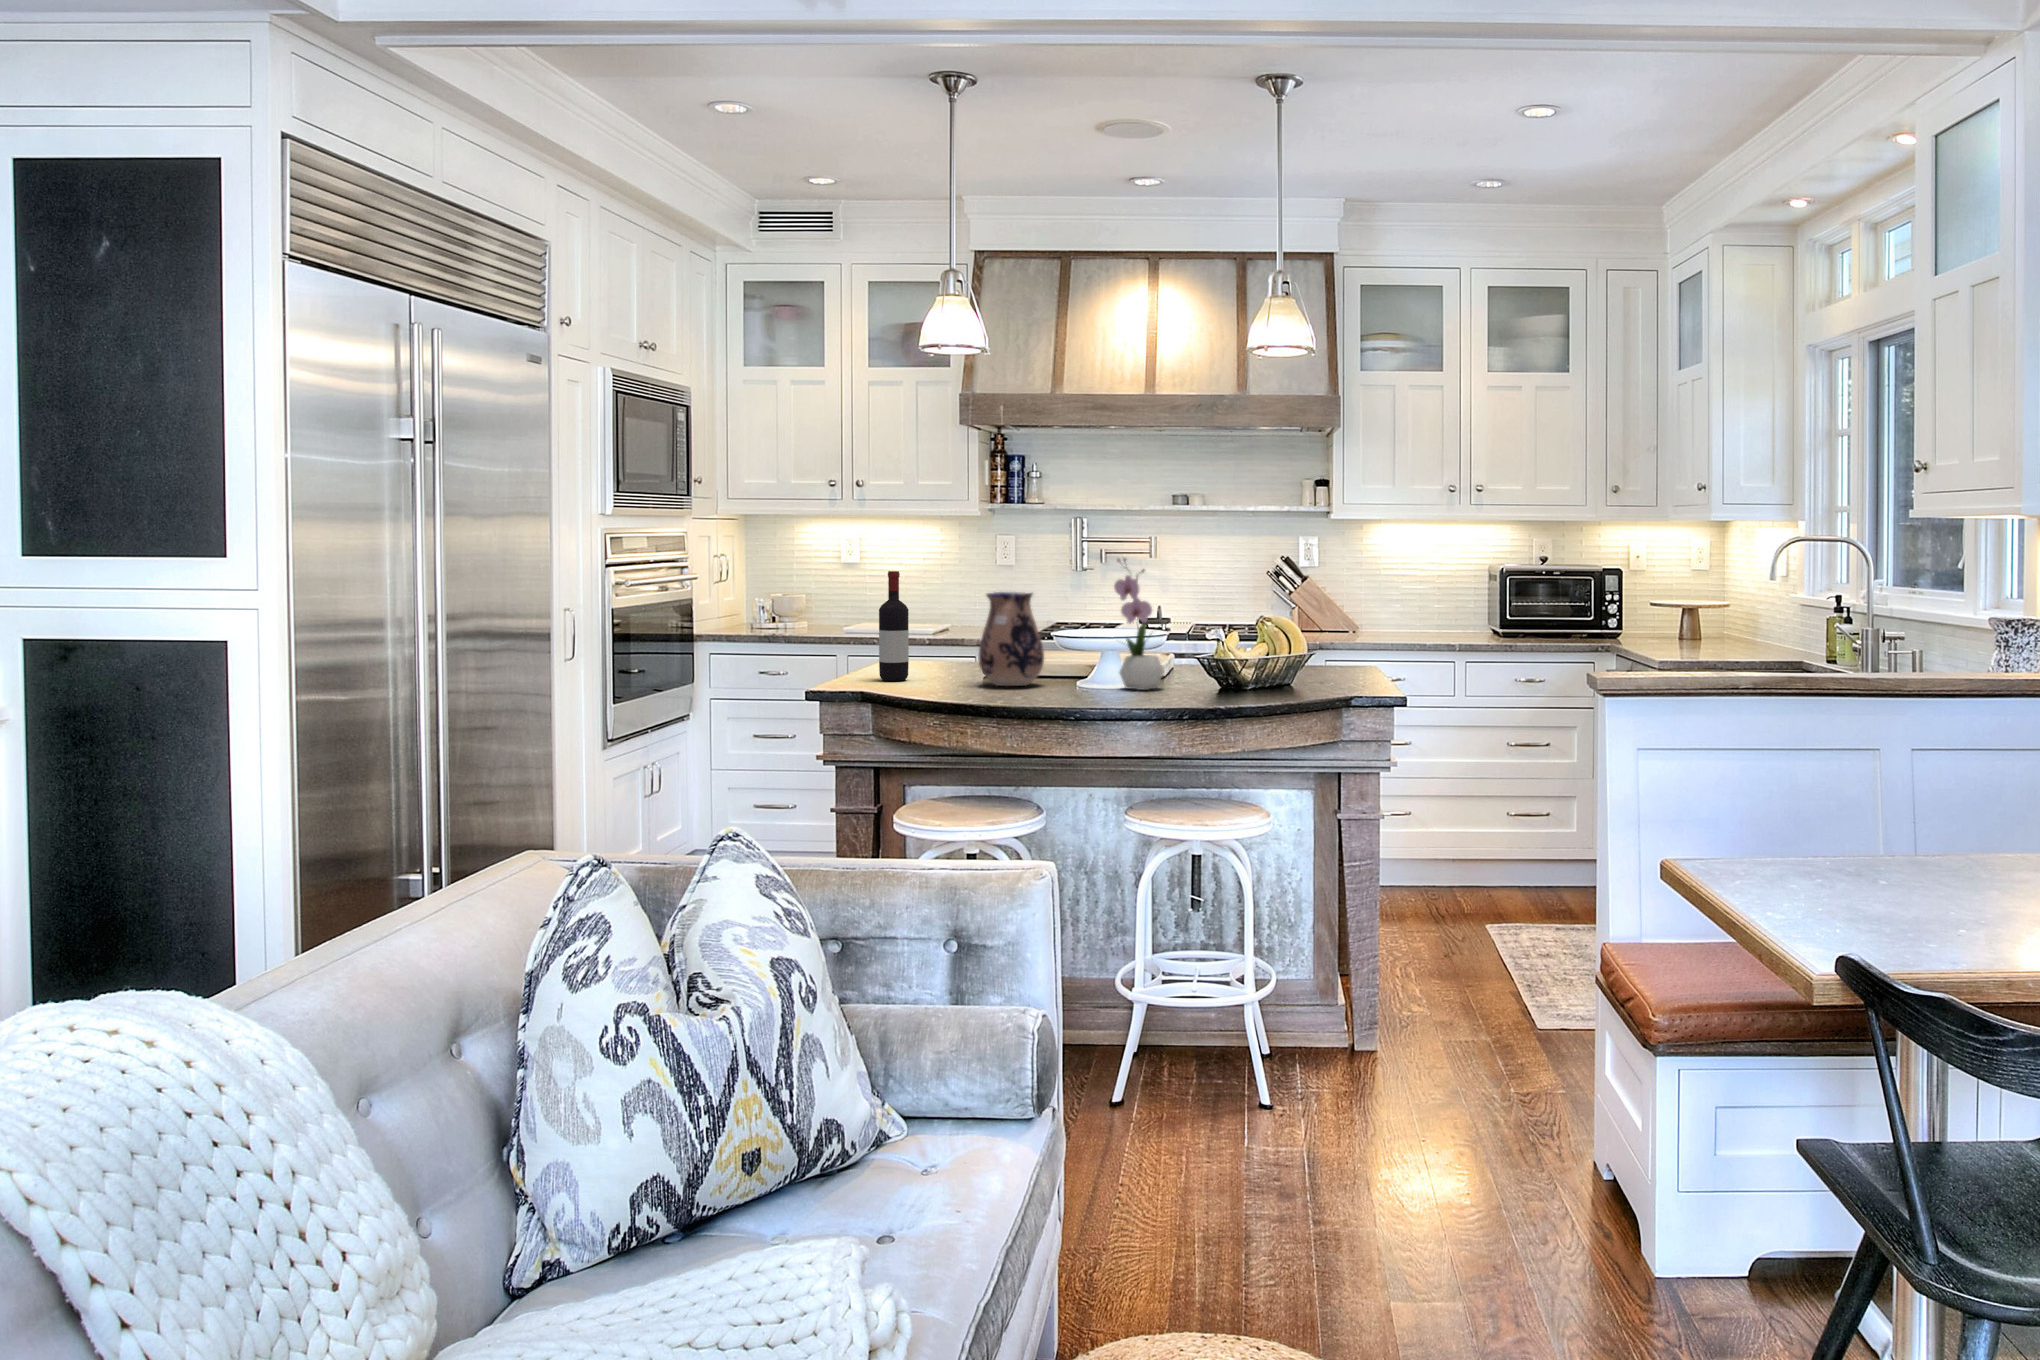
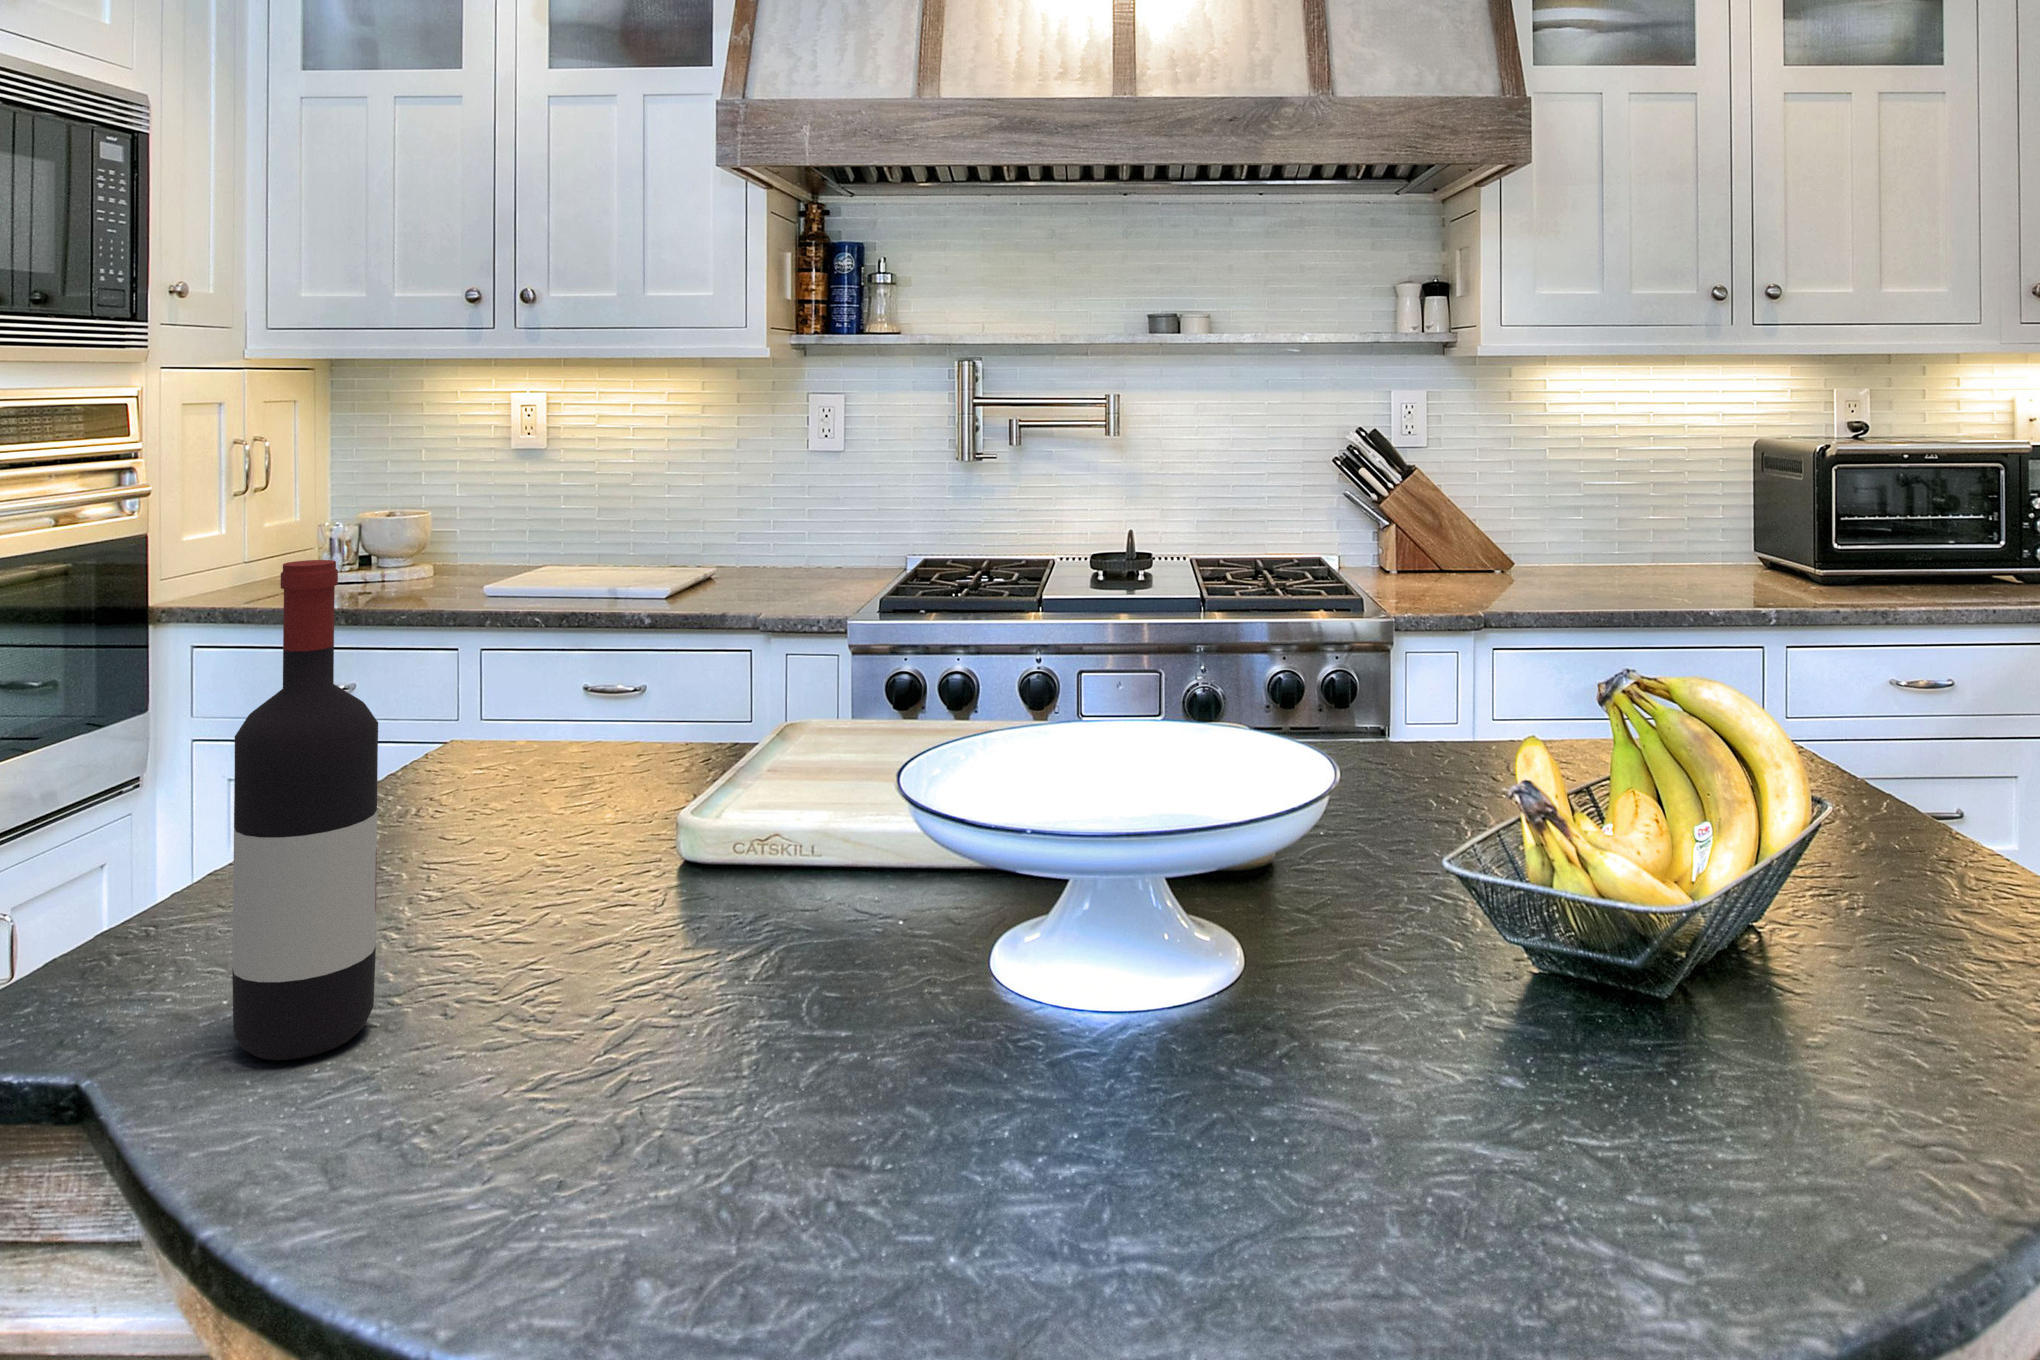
flower arrangement: present [1114,558,1163,690] -> none [1335,503,1564,1173]
ceramic pitcher: present [979,592,1044,686] -> none [659,649,973,1147]

